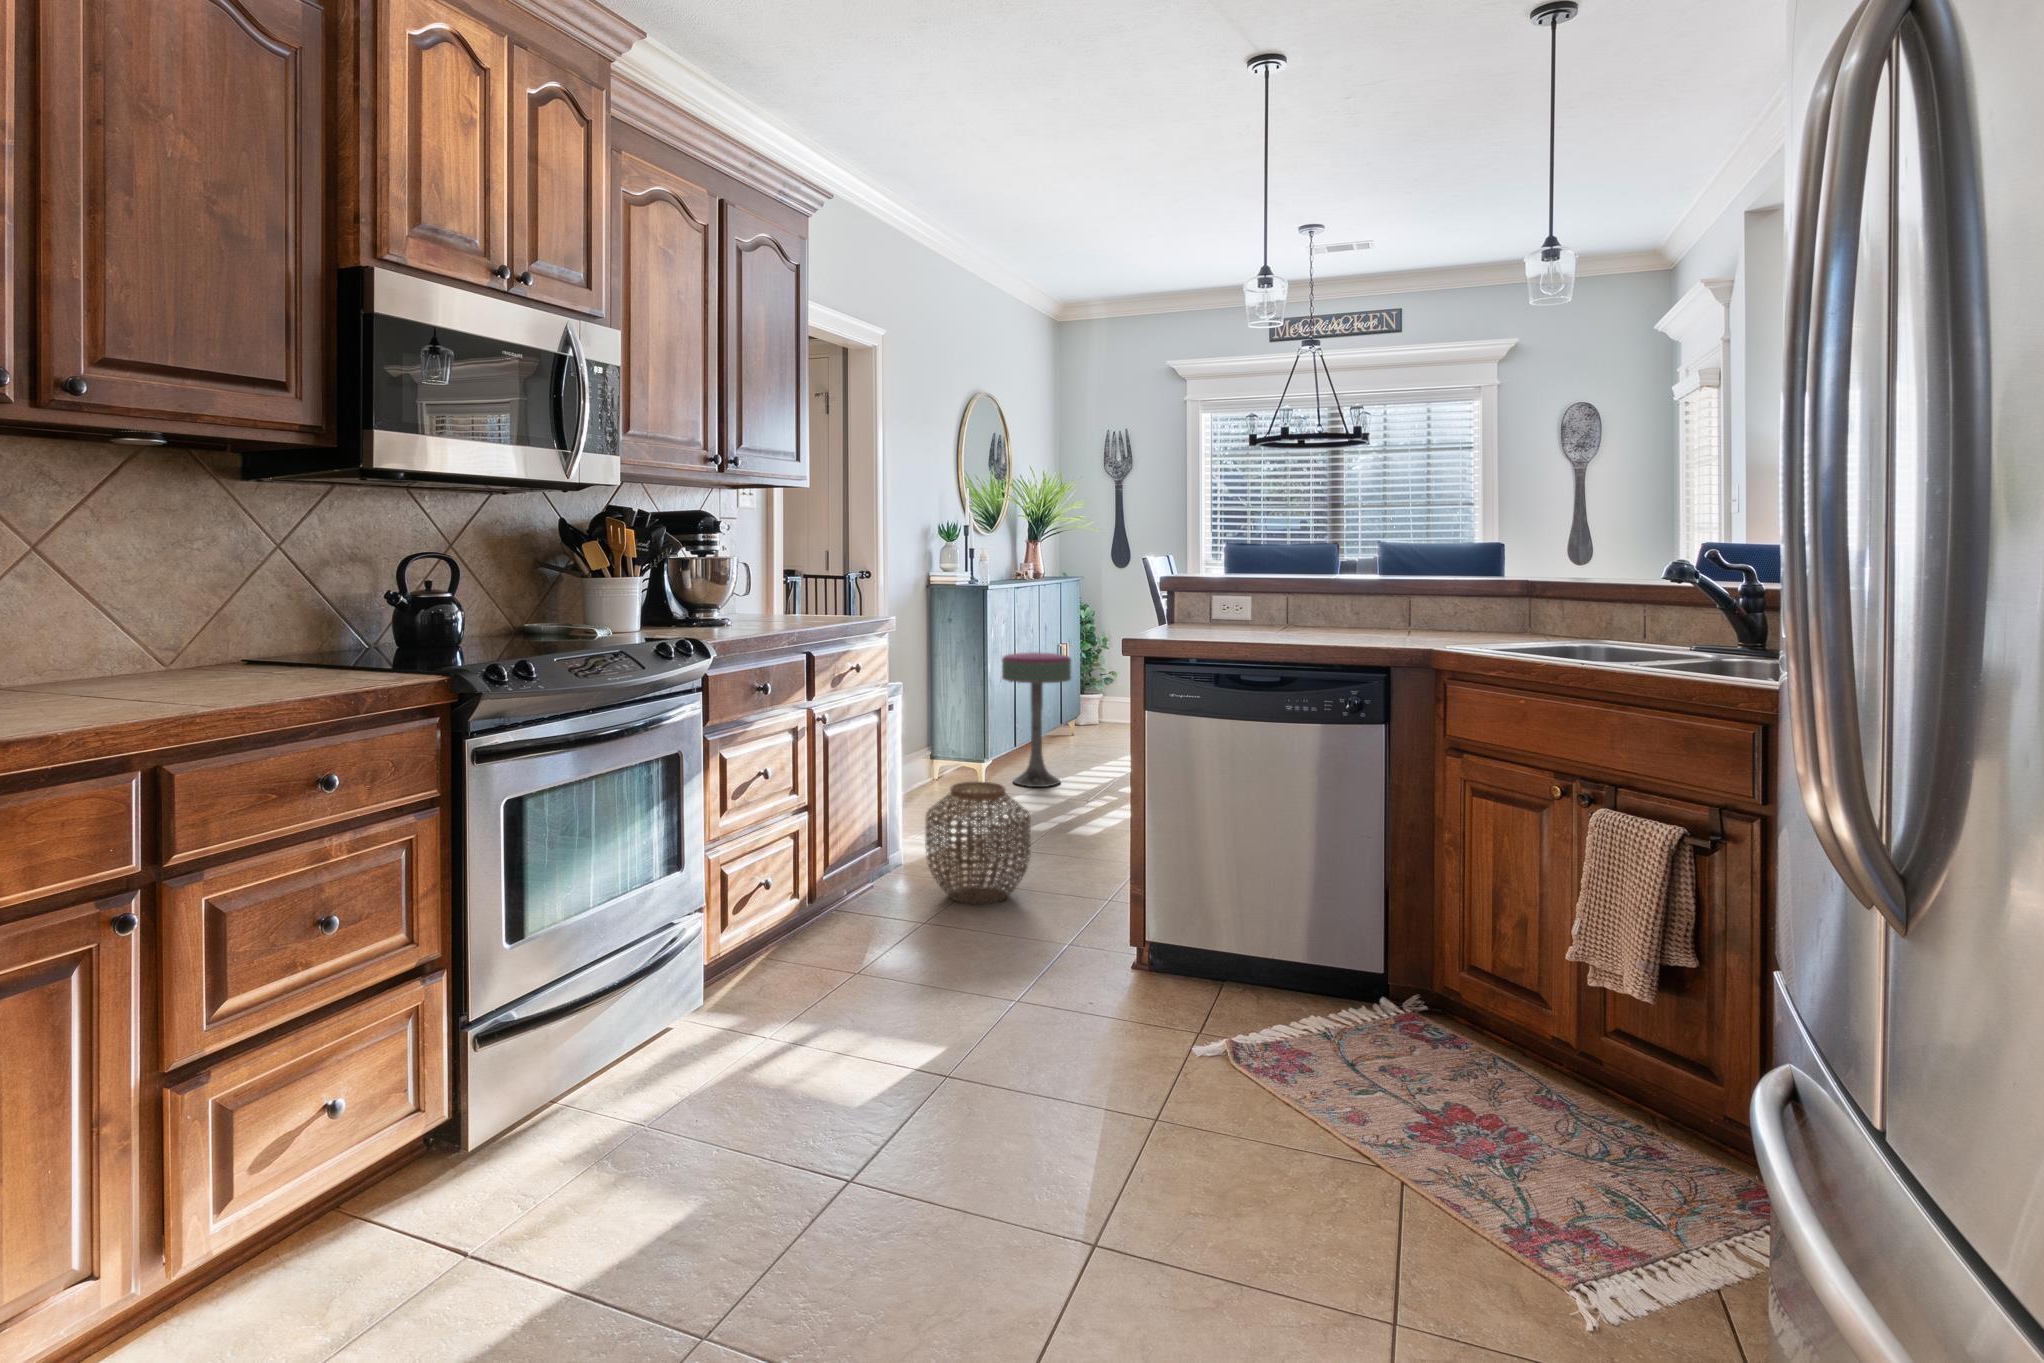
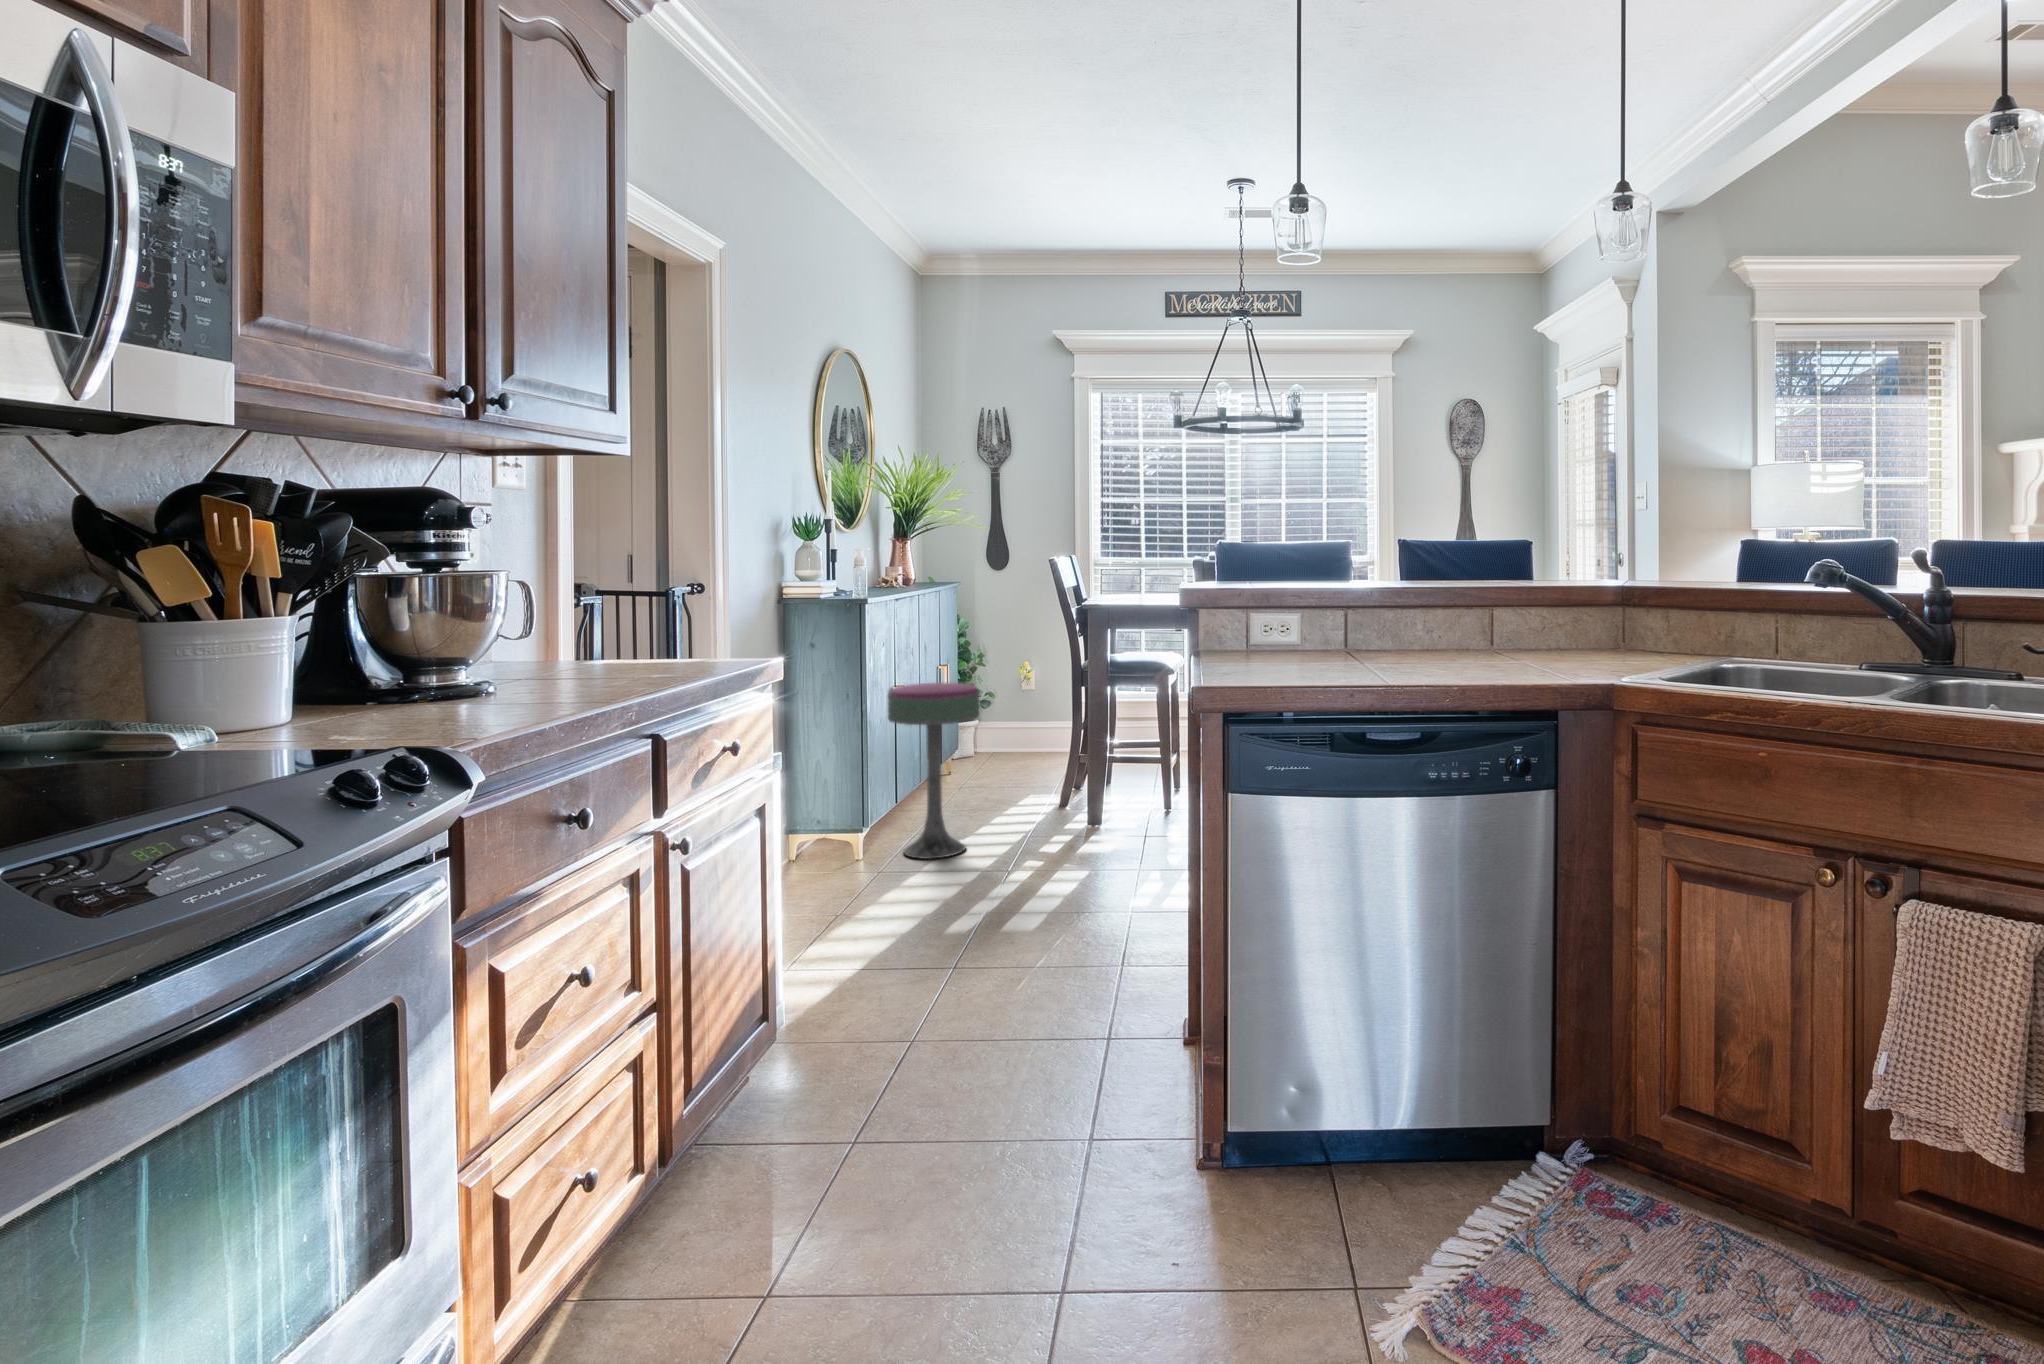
woven basket: present [925,782,1030,904] -> none [844,898,1006,1092]

